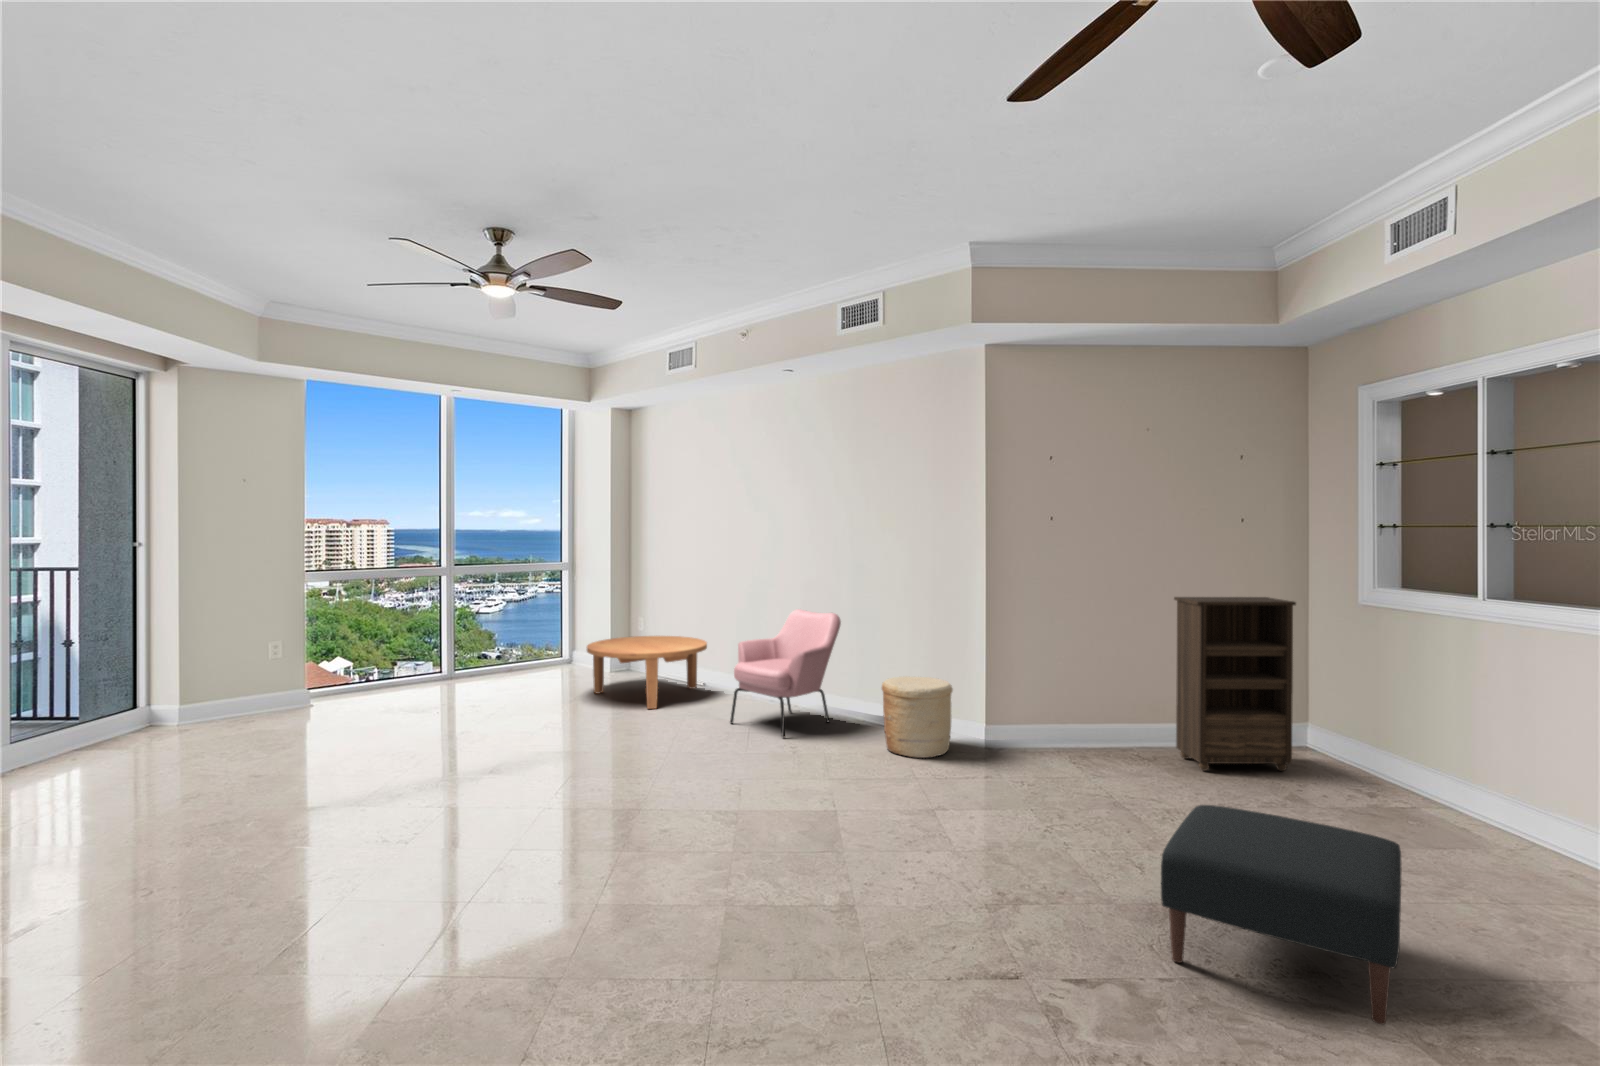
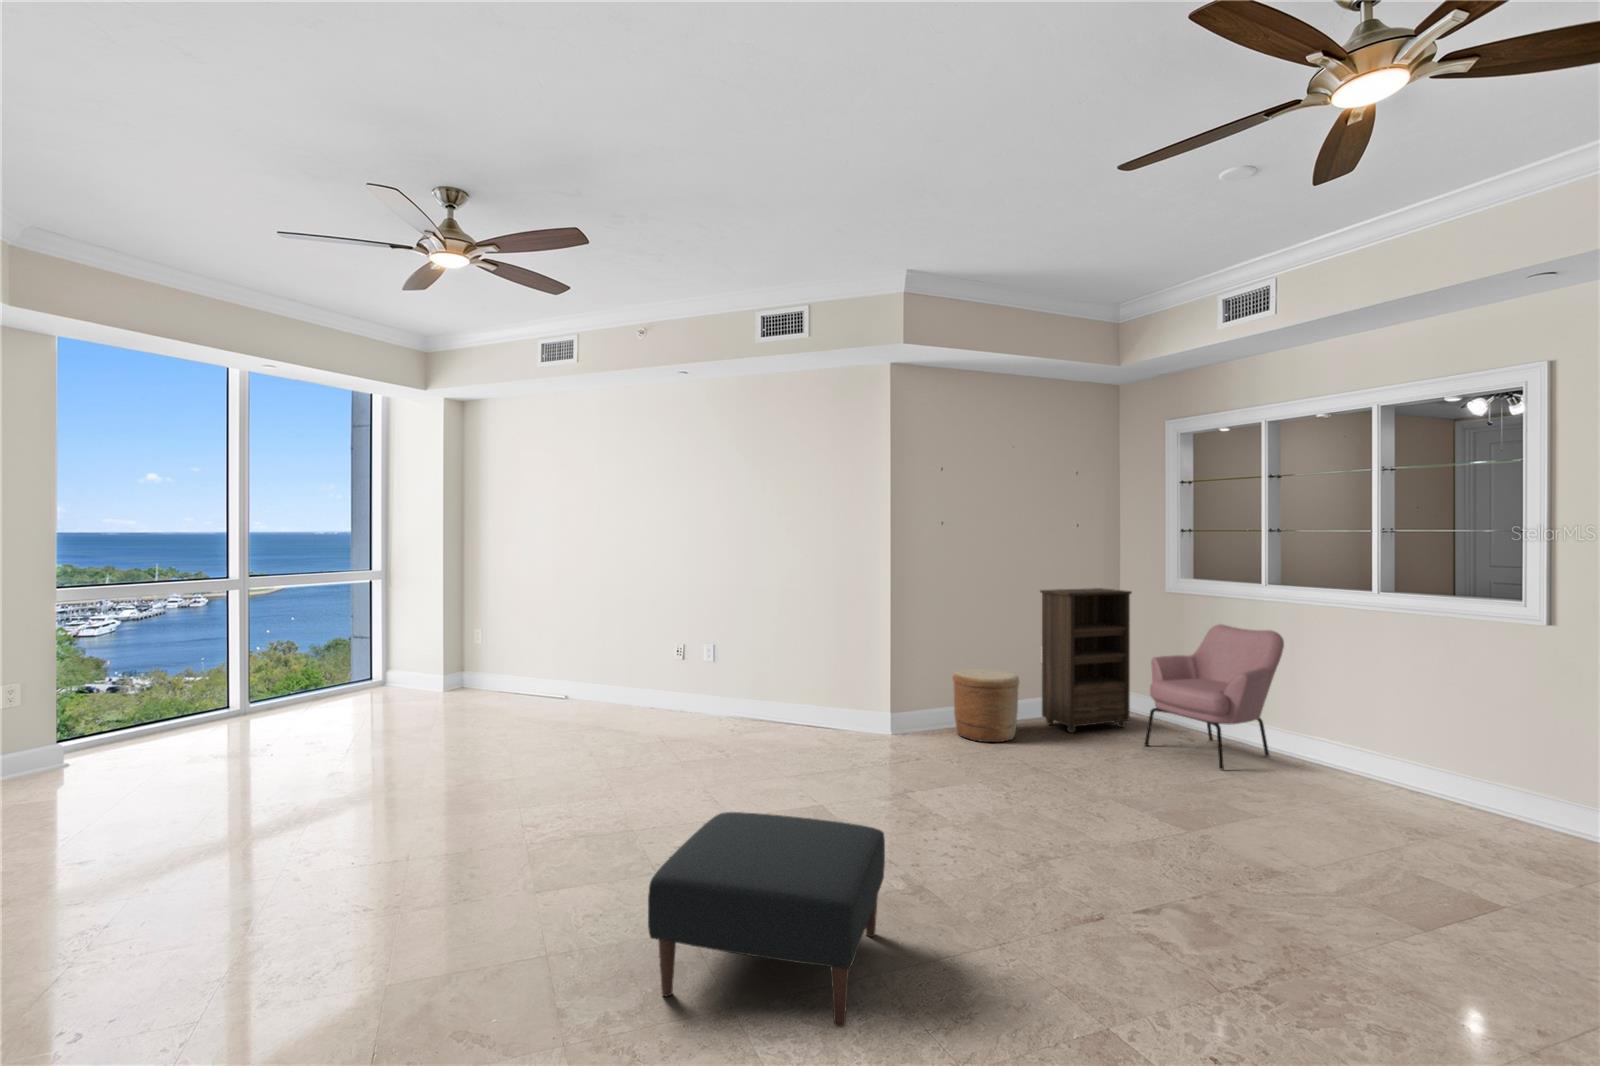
armchair: present [730,609,841,738] -> present [1145,624,1284,769]
coffee table: present [587,636,707,709] -> none [446,647,582,726]
woven basket: present [882,676,953,758] -> present [953,669,1019,742]
ottoman: present [1161,805,1401,1025] -> present [648,812,885,1027]

